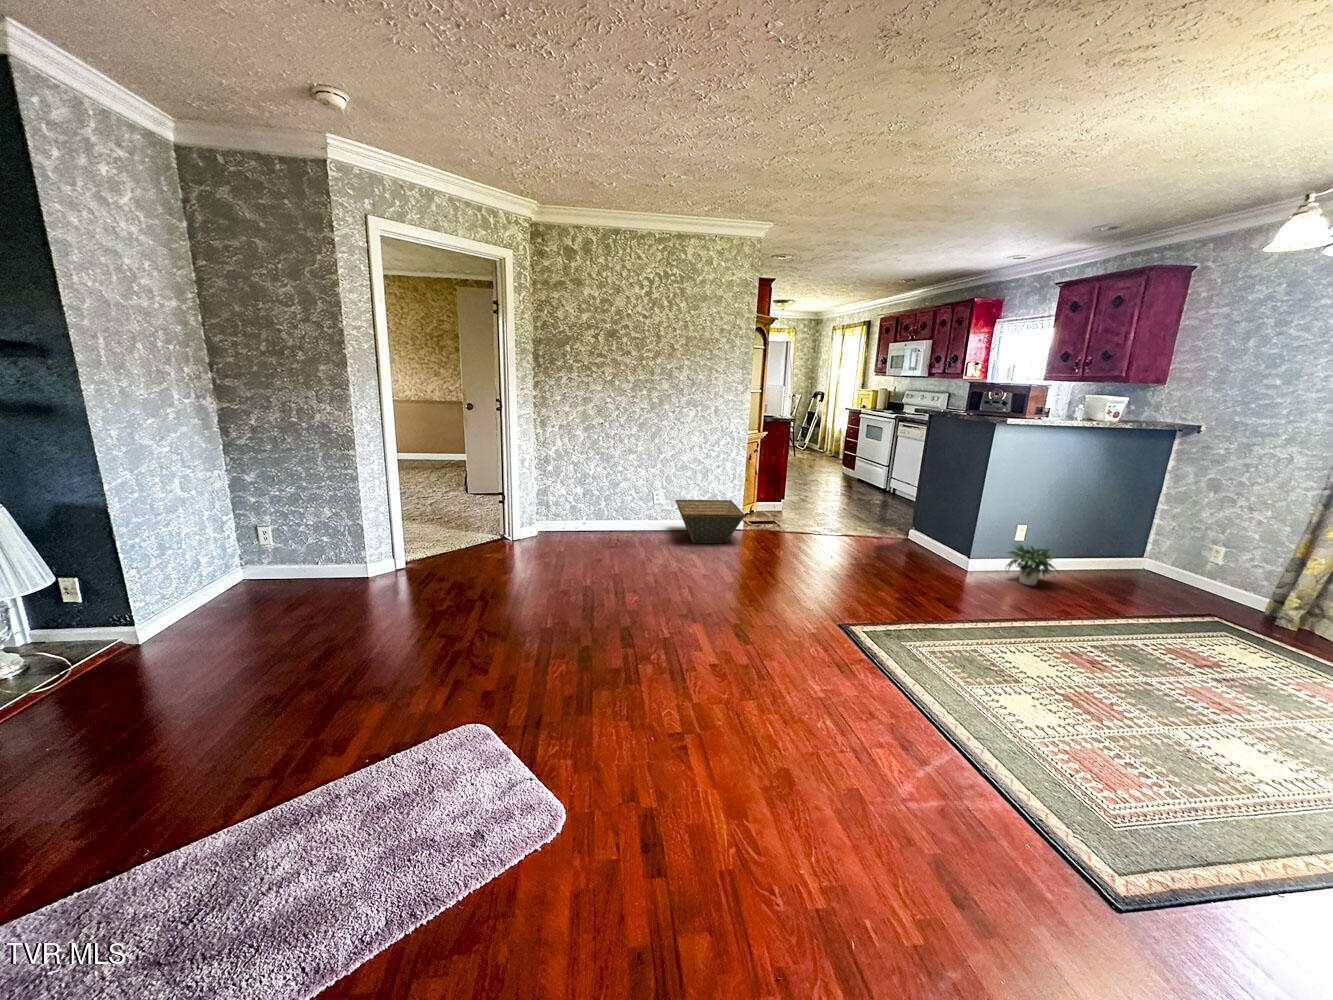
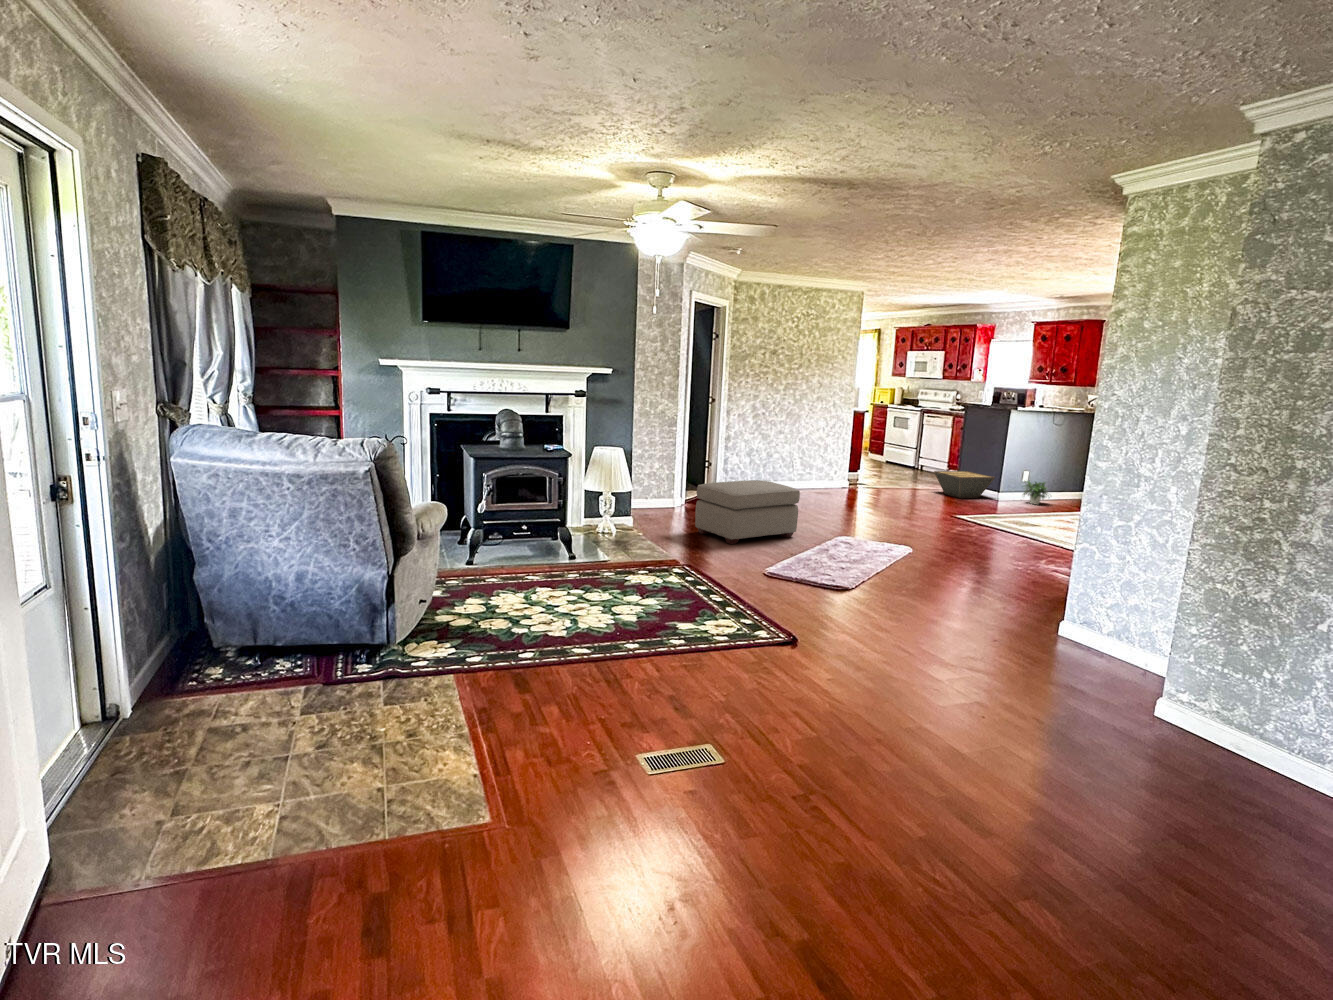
basket: present [675,500,745,543] -> present [934,471,995,498]
ottoman: none [144,564,404,736] -> present [695,480,800,544]

